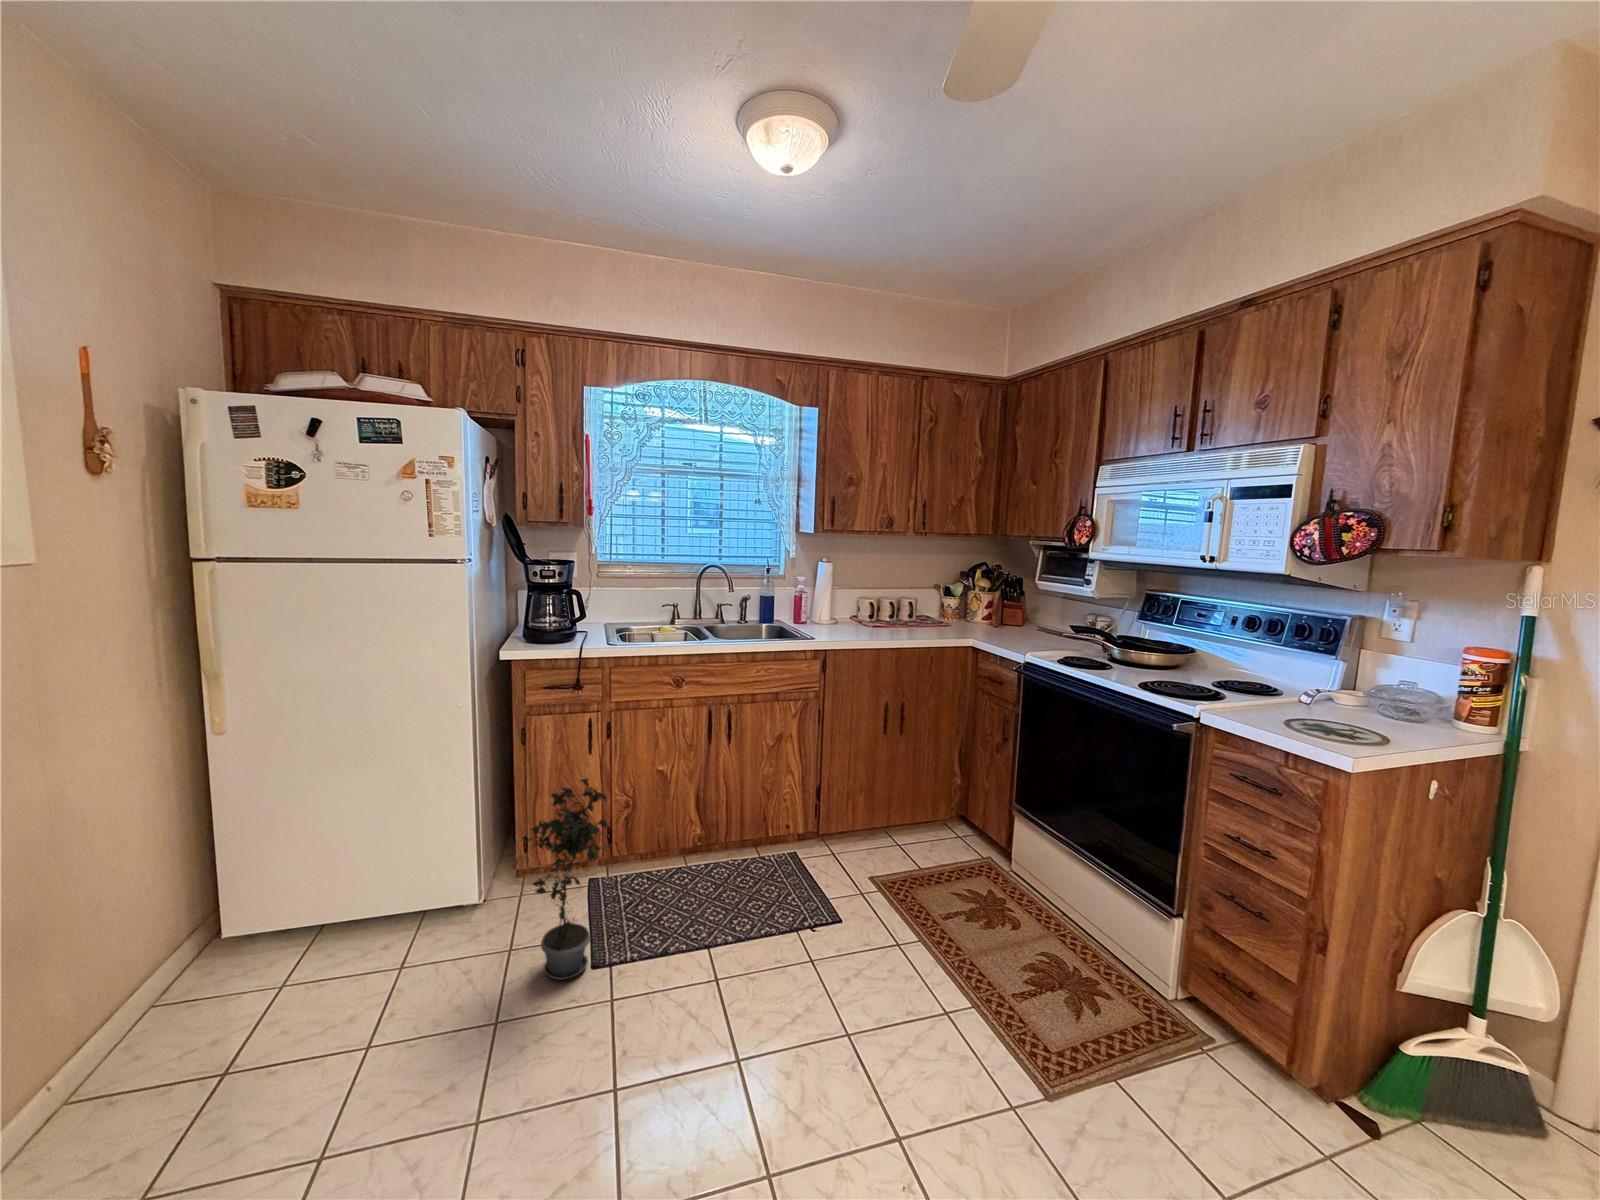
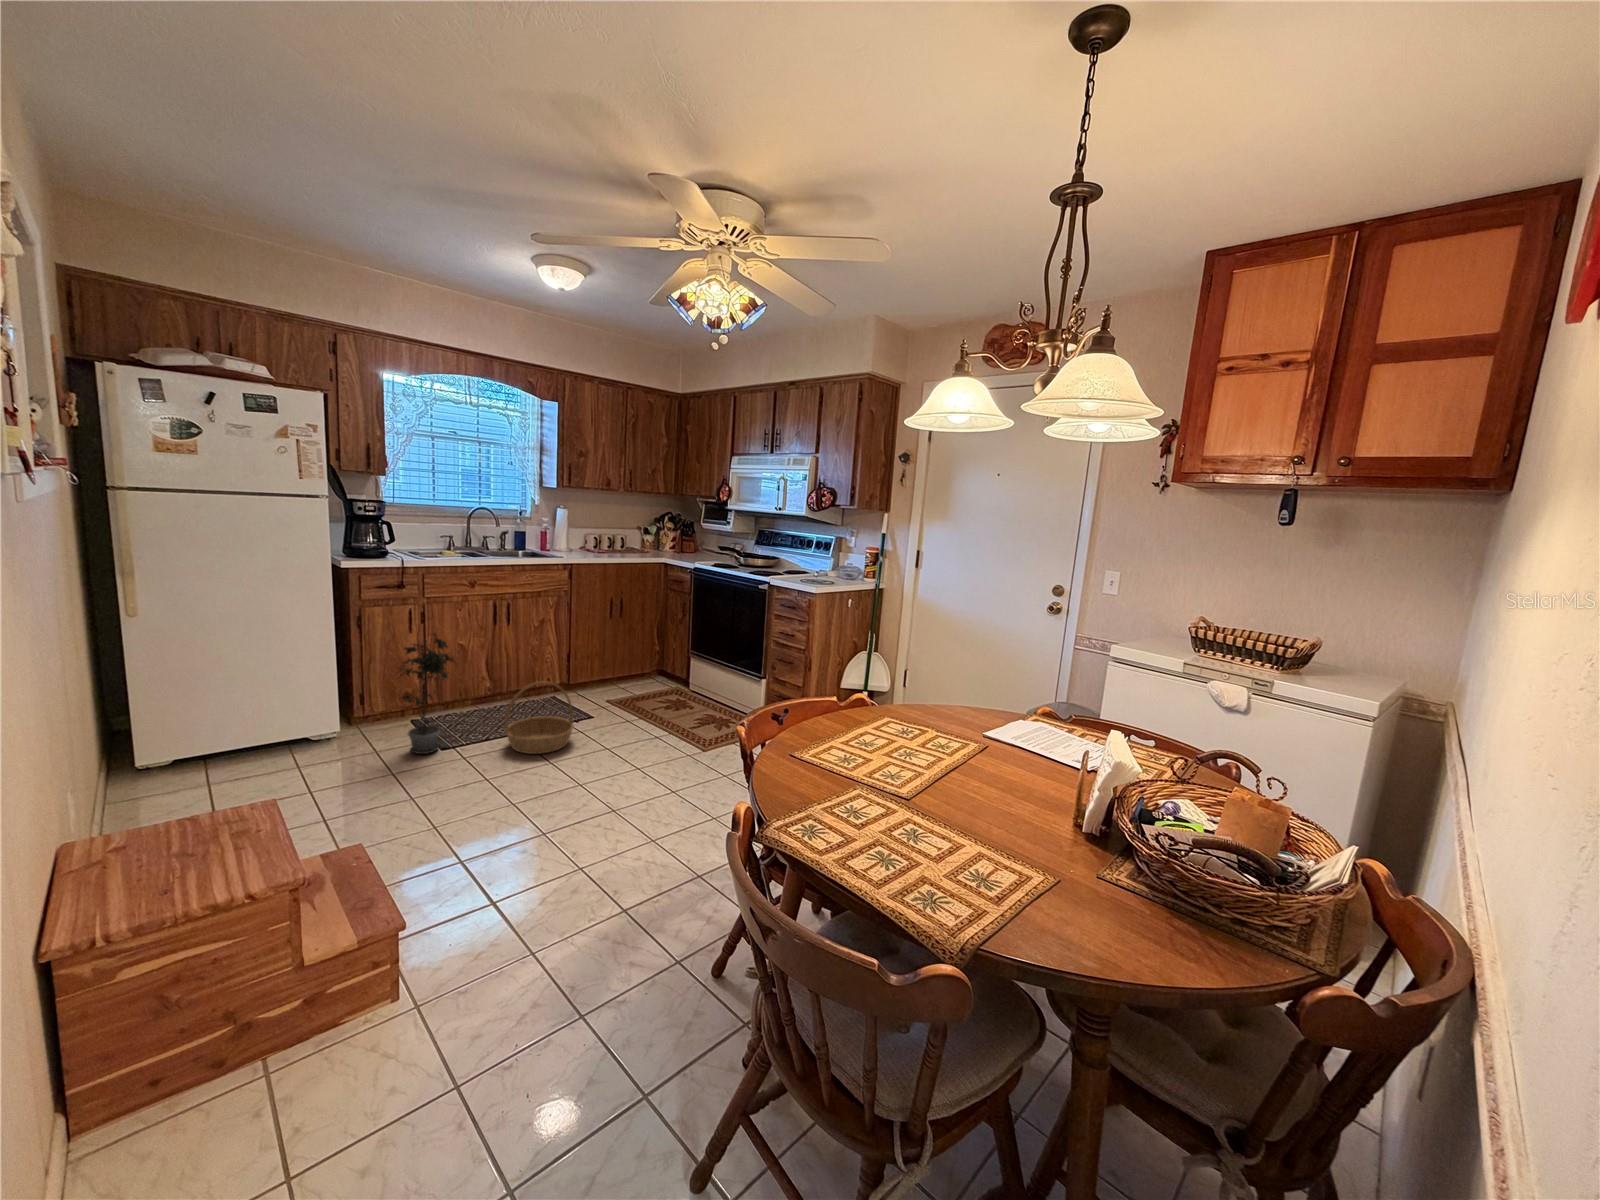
basket: none [674,885,793,1031] -> present [505,681,574,754]

